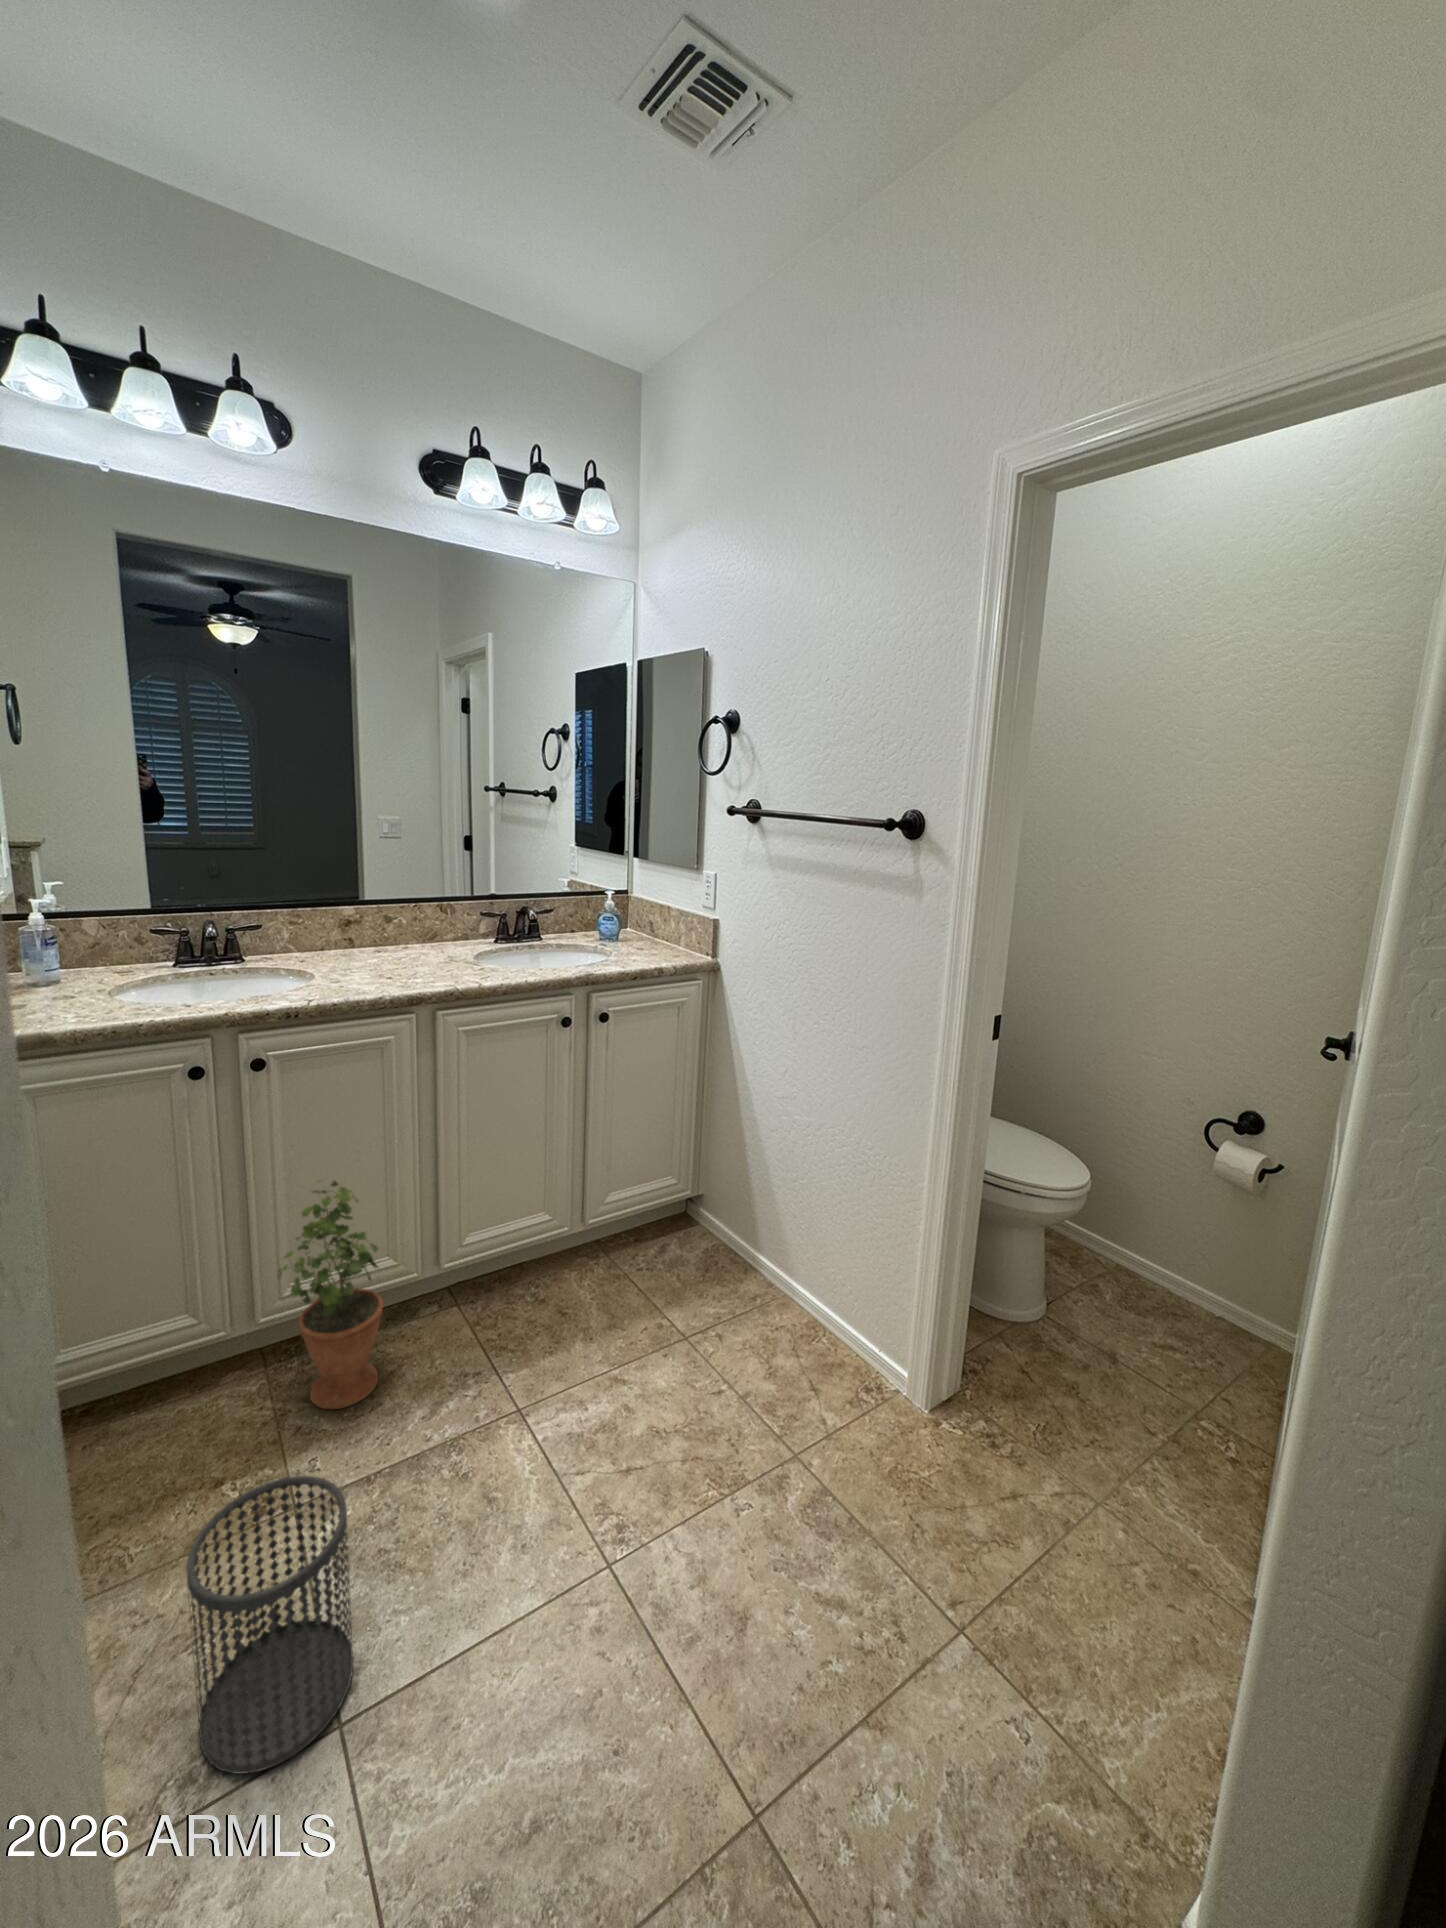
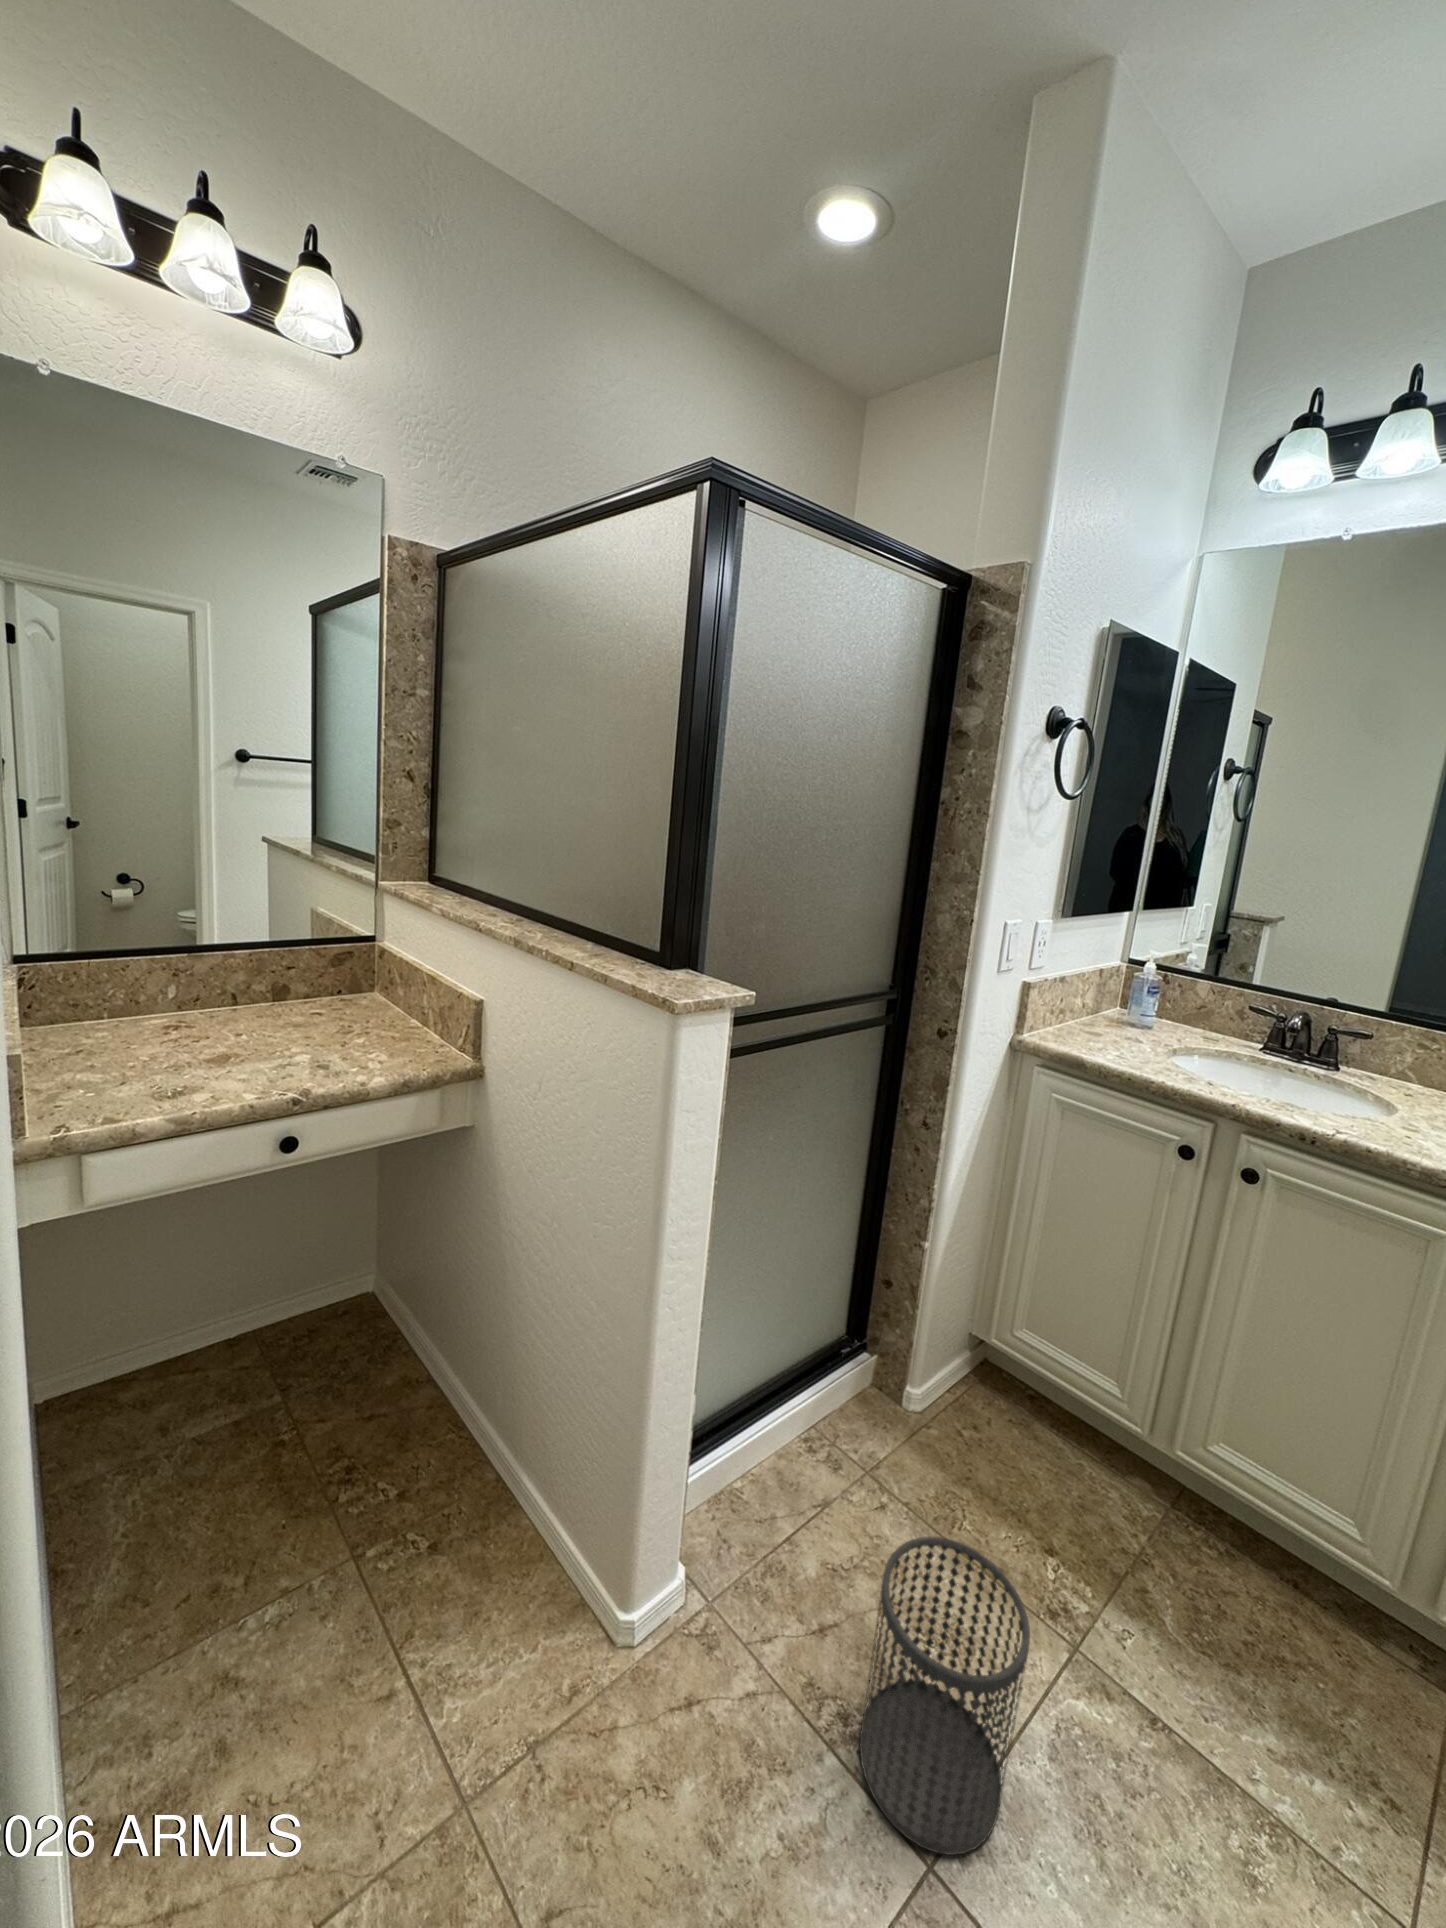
potted plant: present [278,1180,383,1409] -> none [1177,1347,1317,1650]

